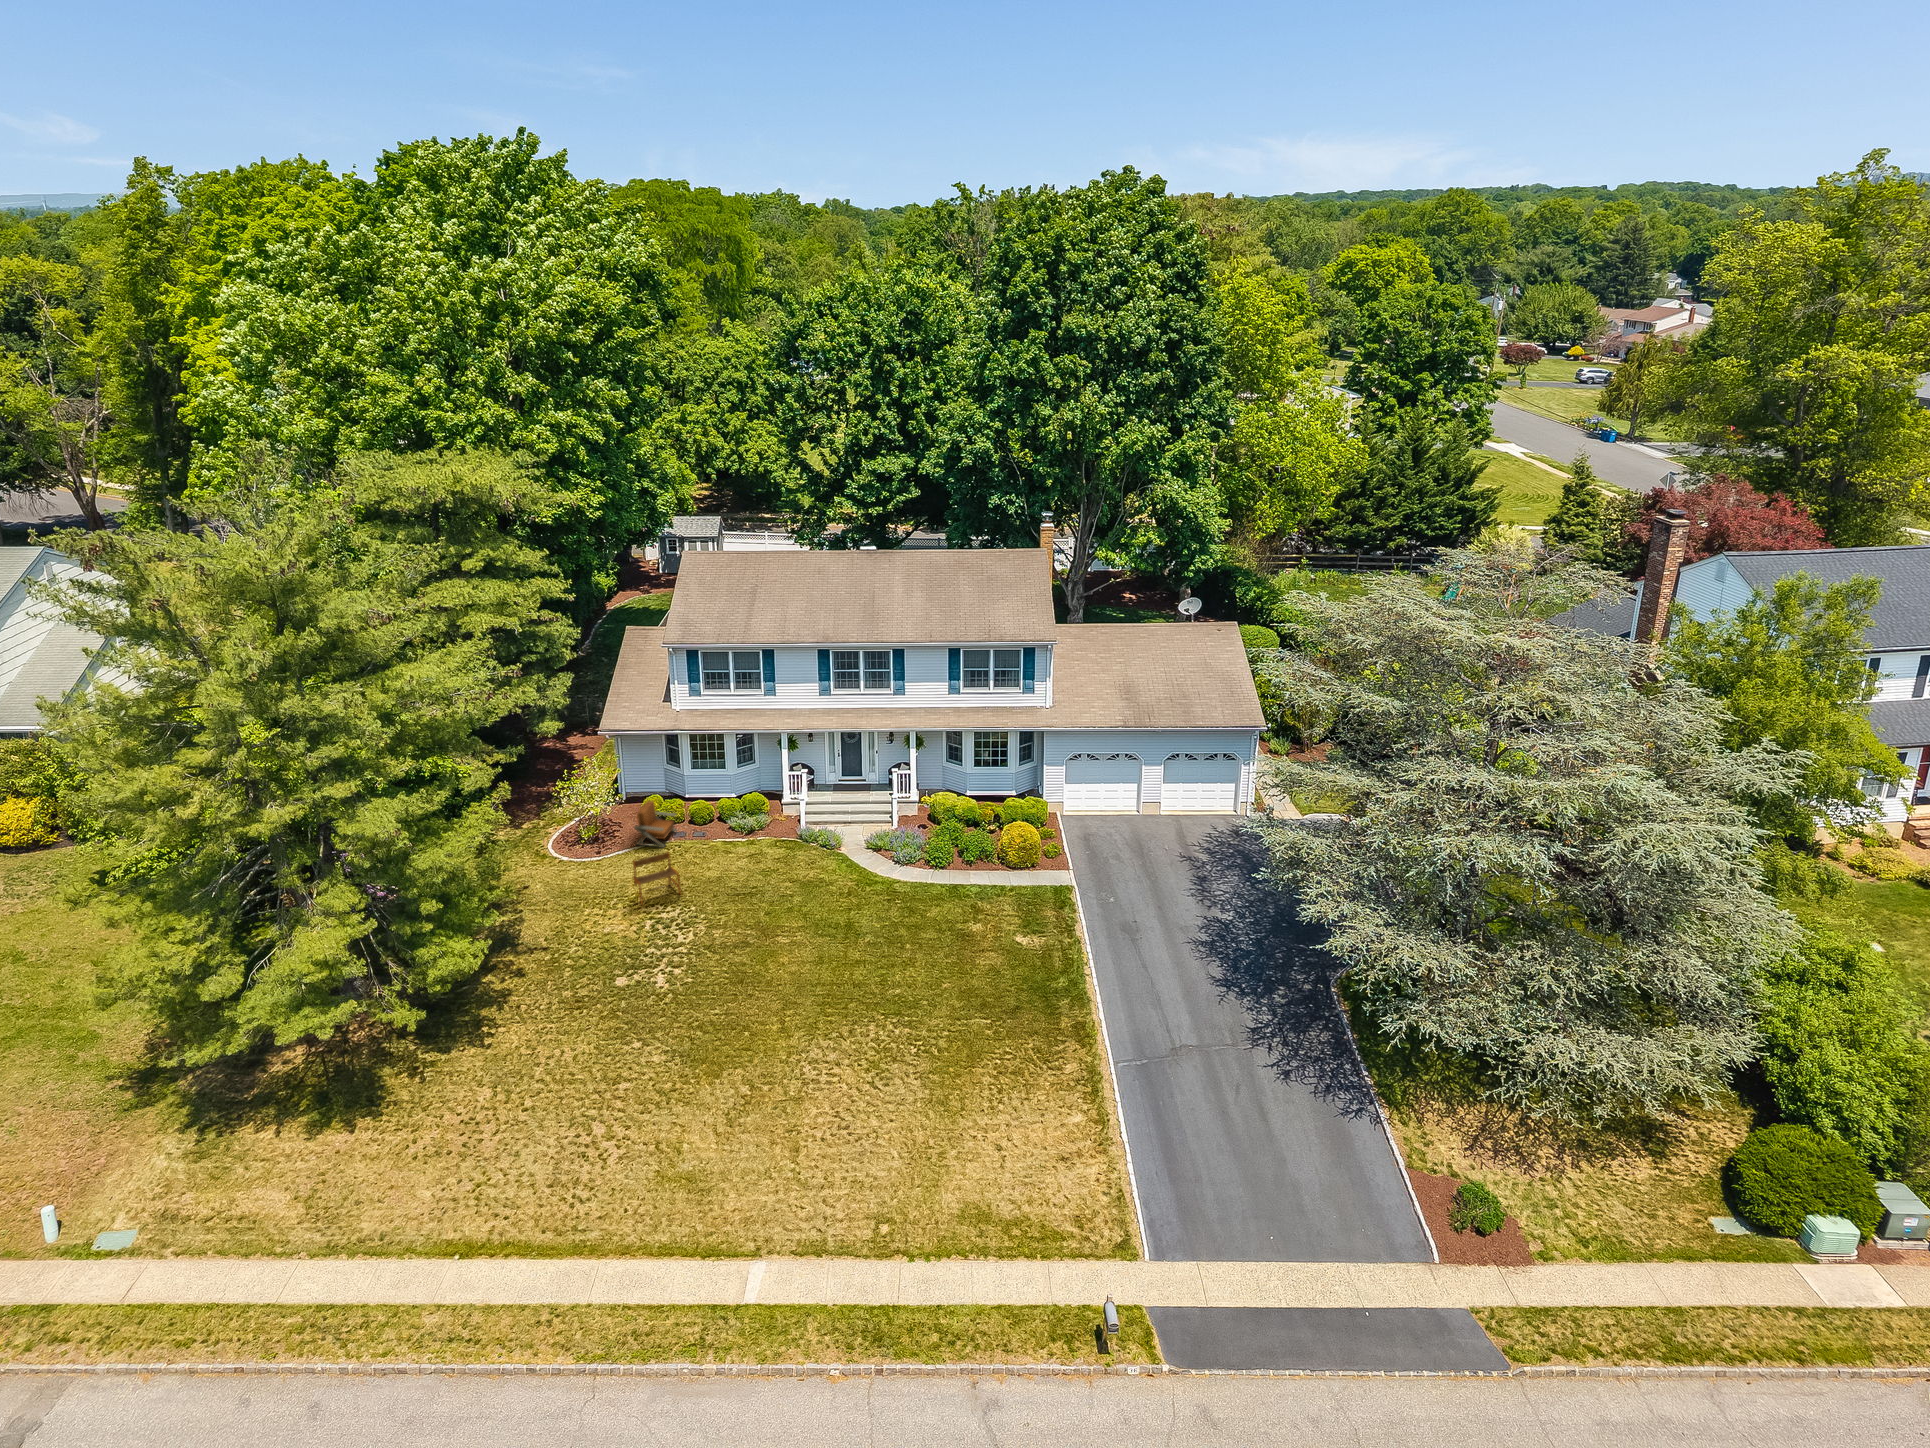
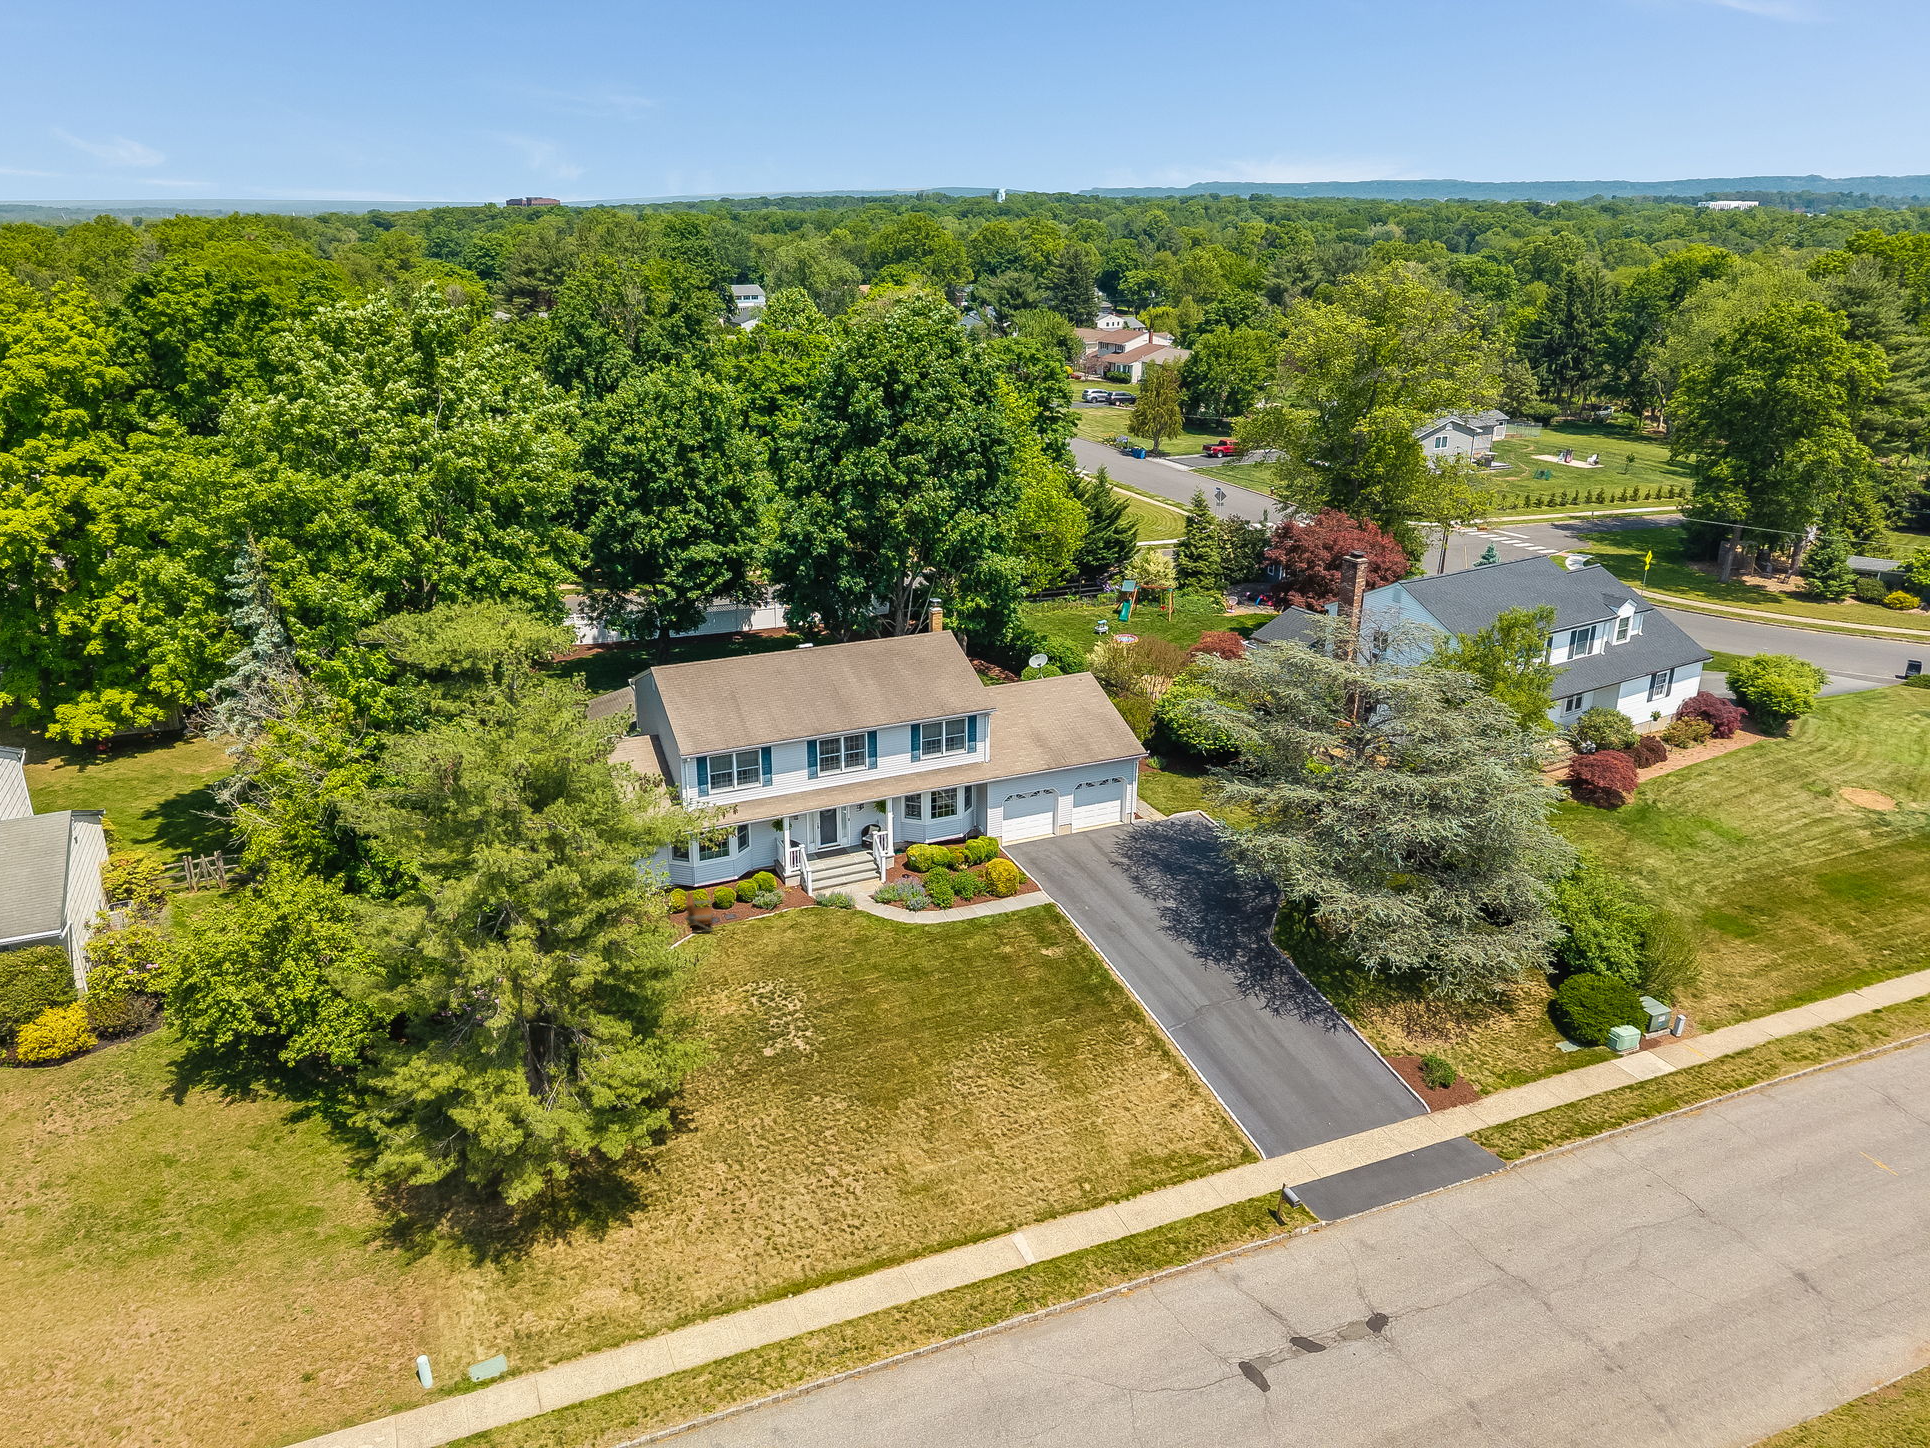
bench: present [632,852,681,904] -> none [710,934,751,984]

